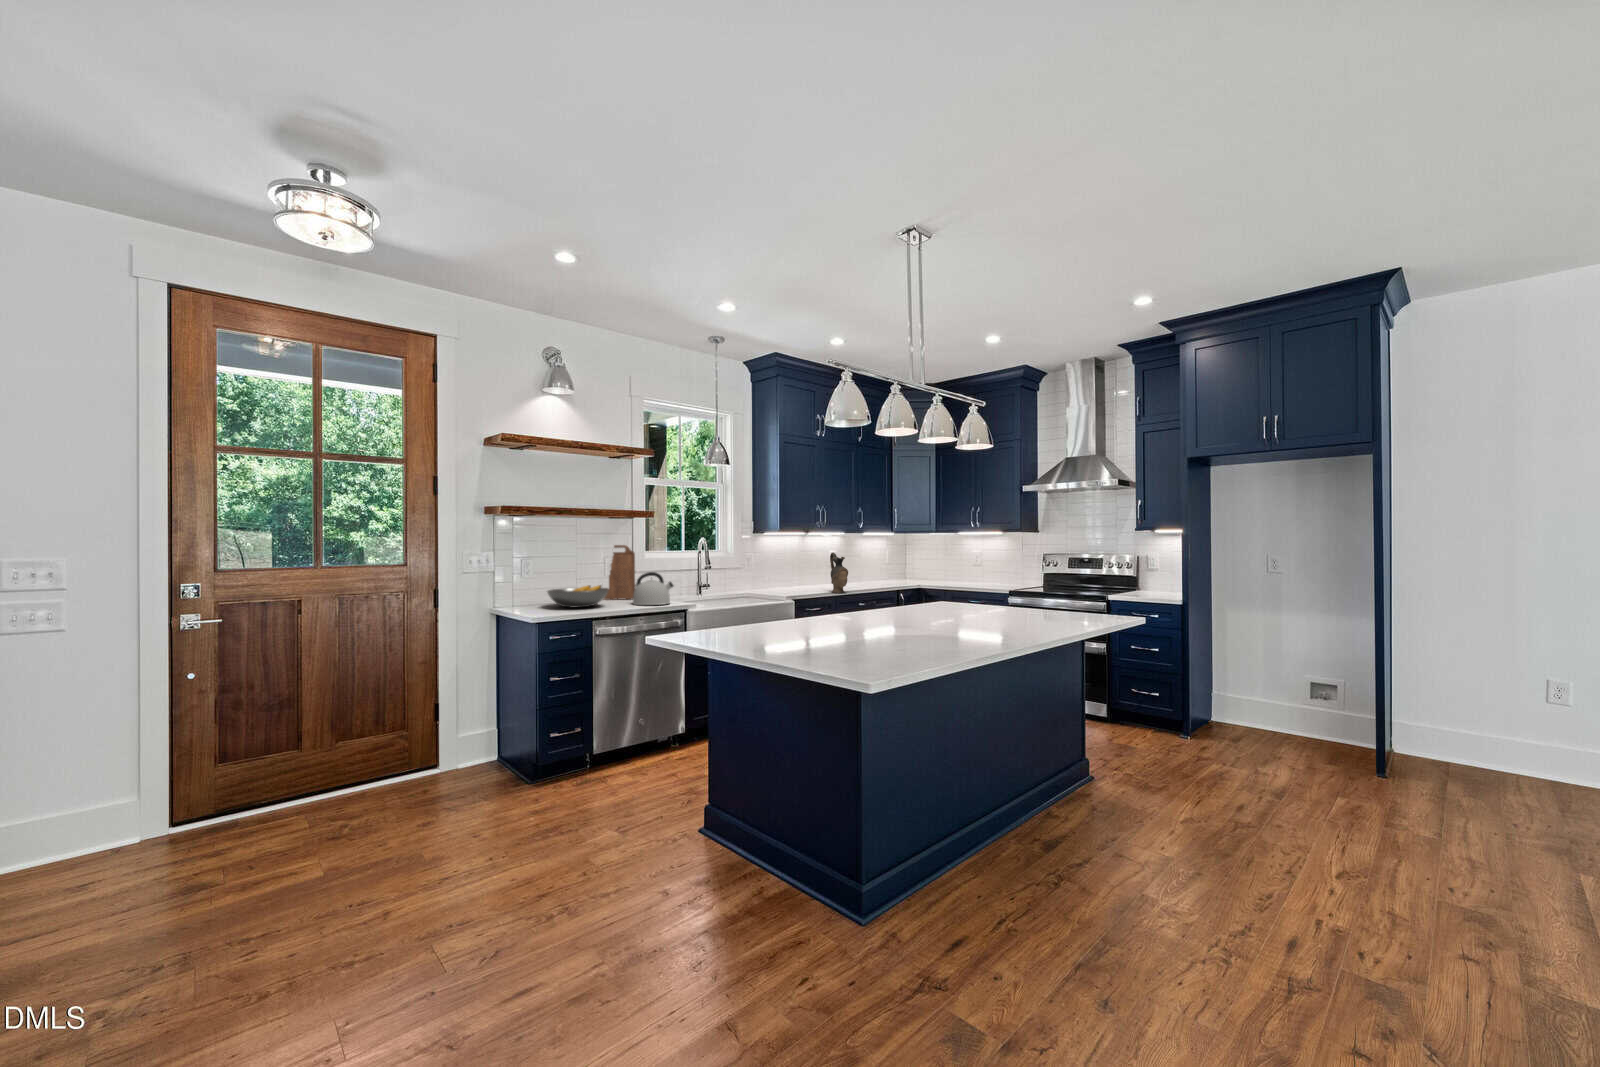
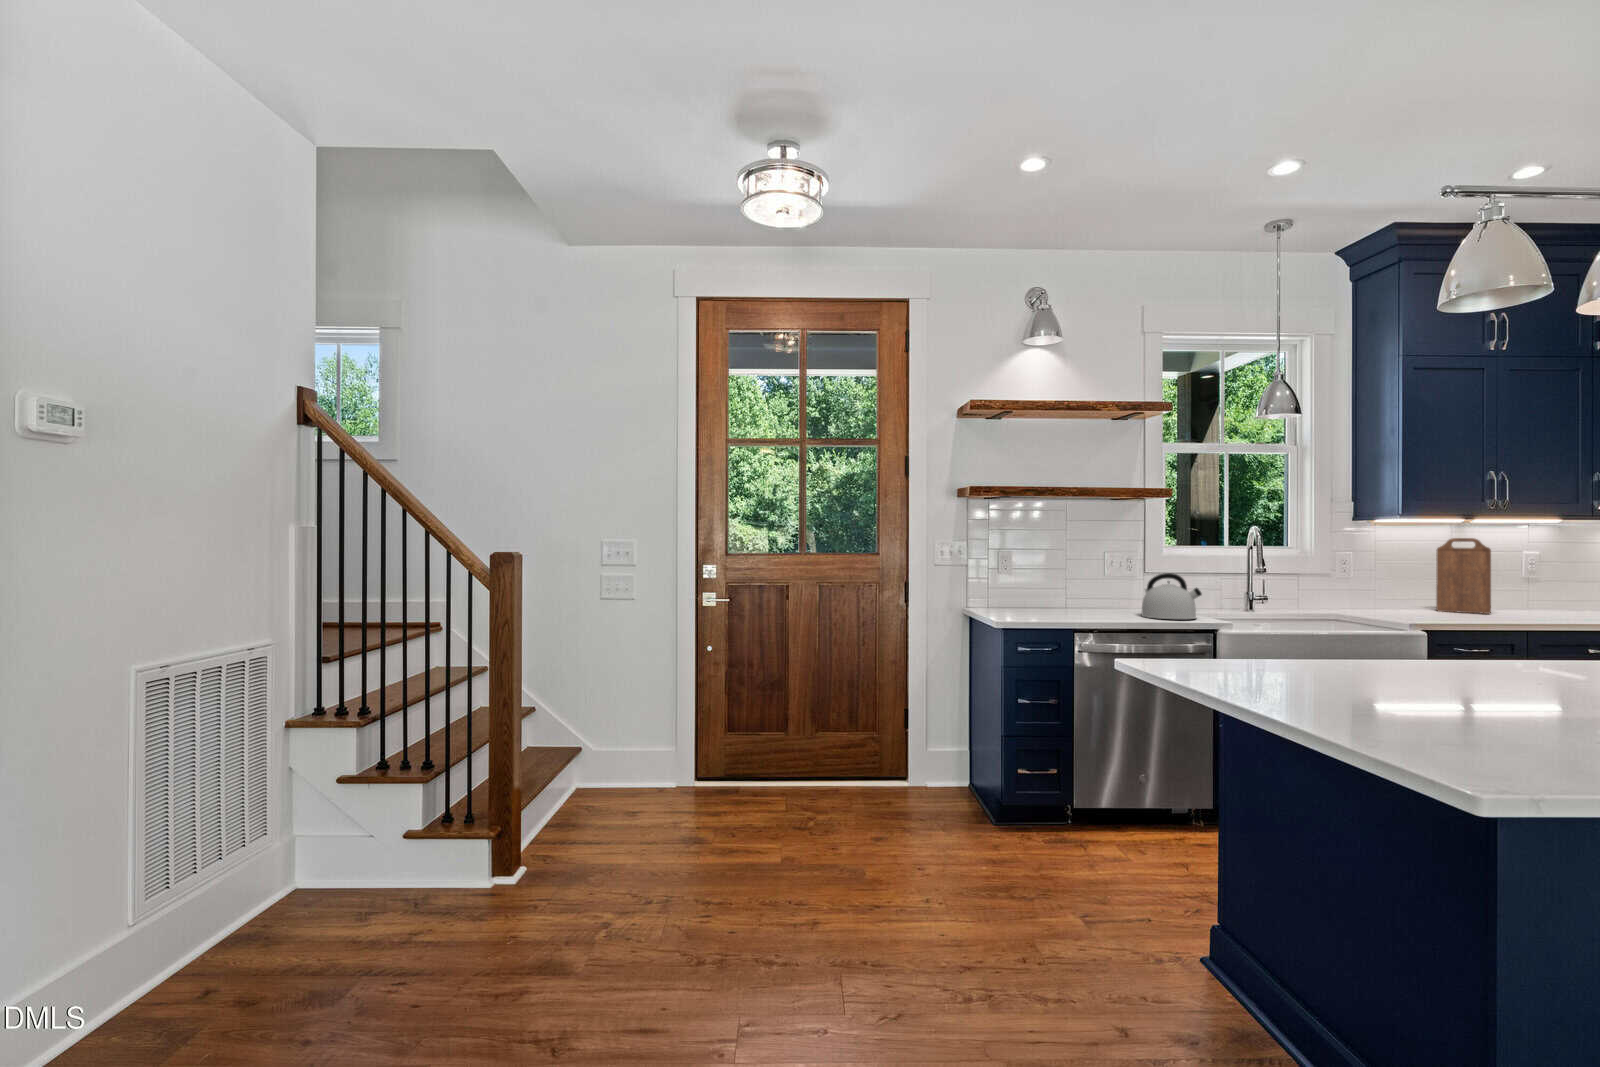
cutting board: present [604,545,635,600] -> present [1436,538,1491,614]
ceramic pitcher: present [830,553,848,593] -> none [1508,553,1549,624]
fruit bowl: present [547,585,609,608] -> none [1027,587,1107,614]

